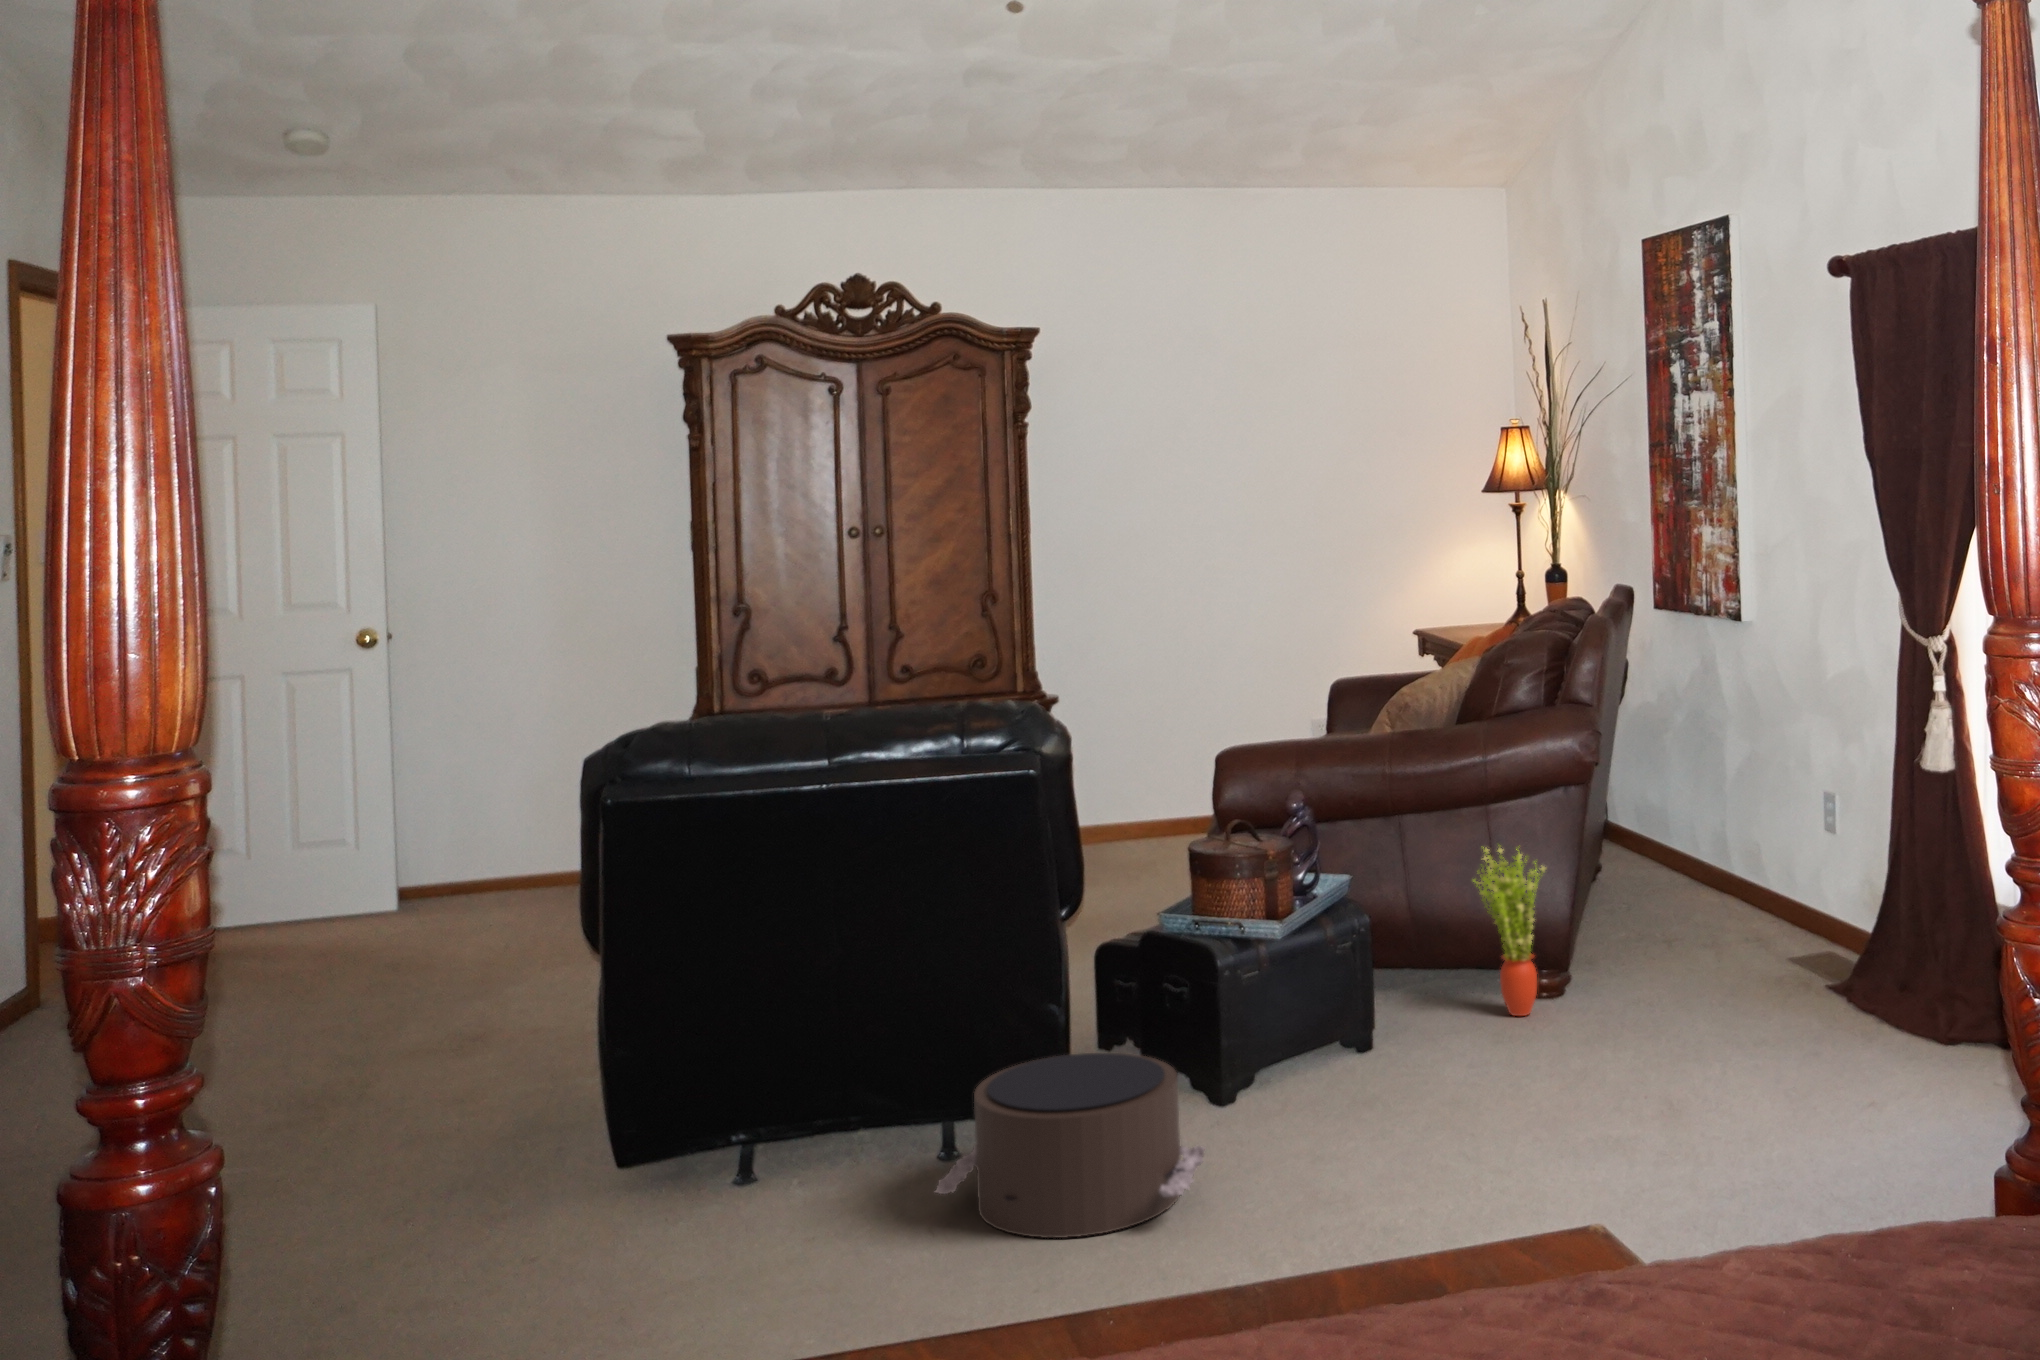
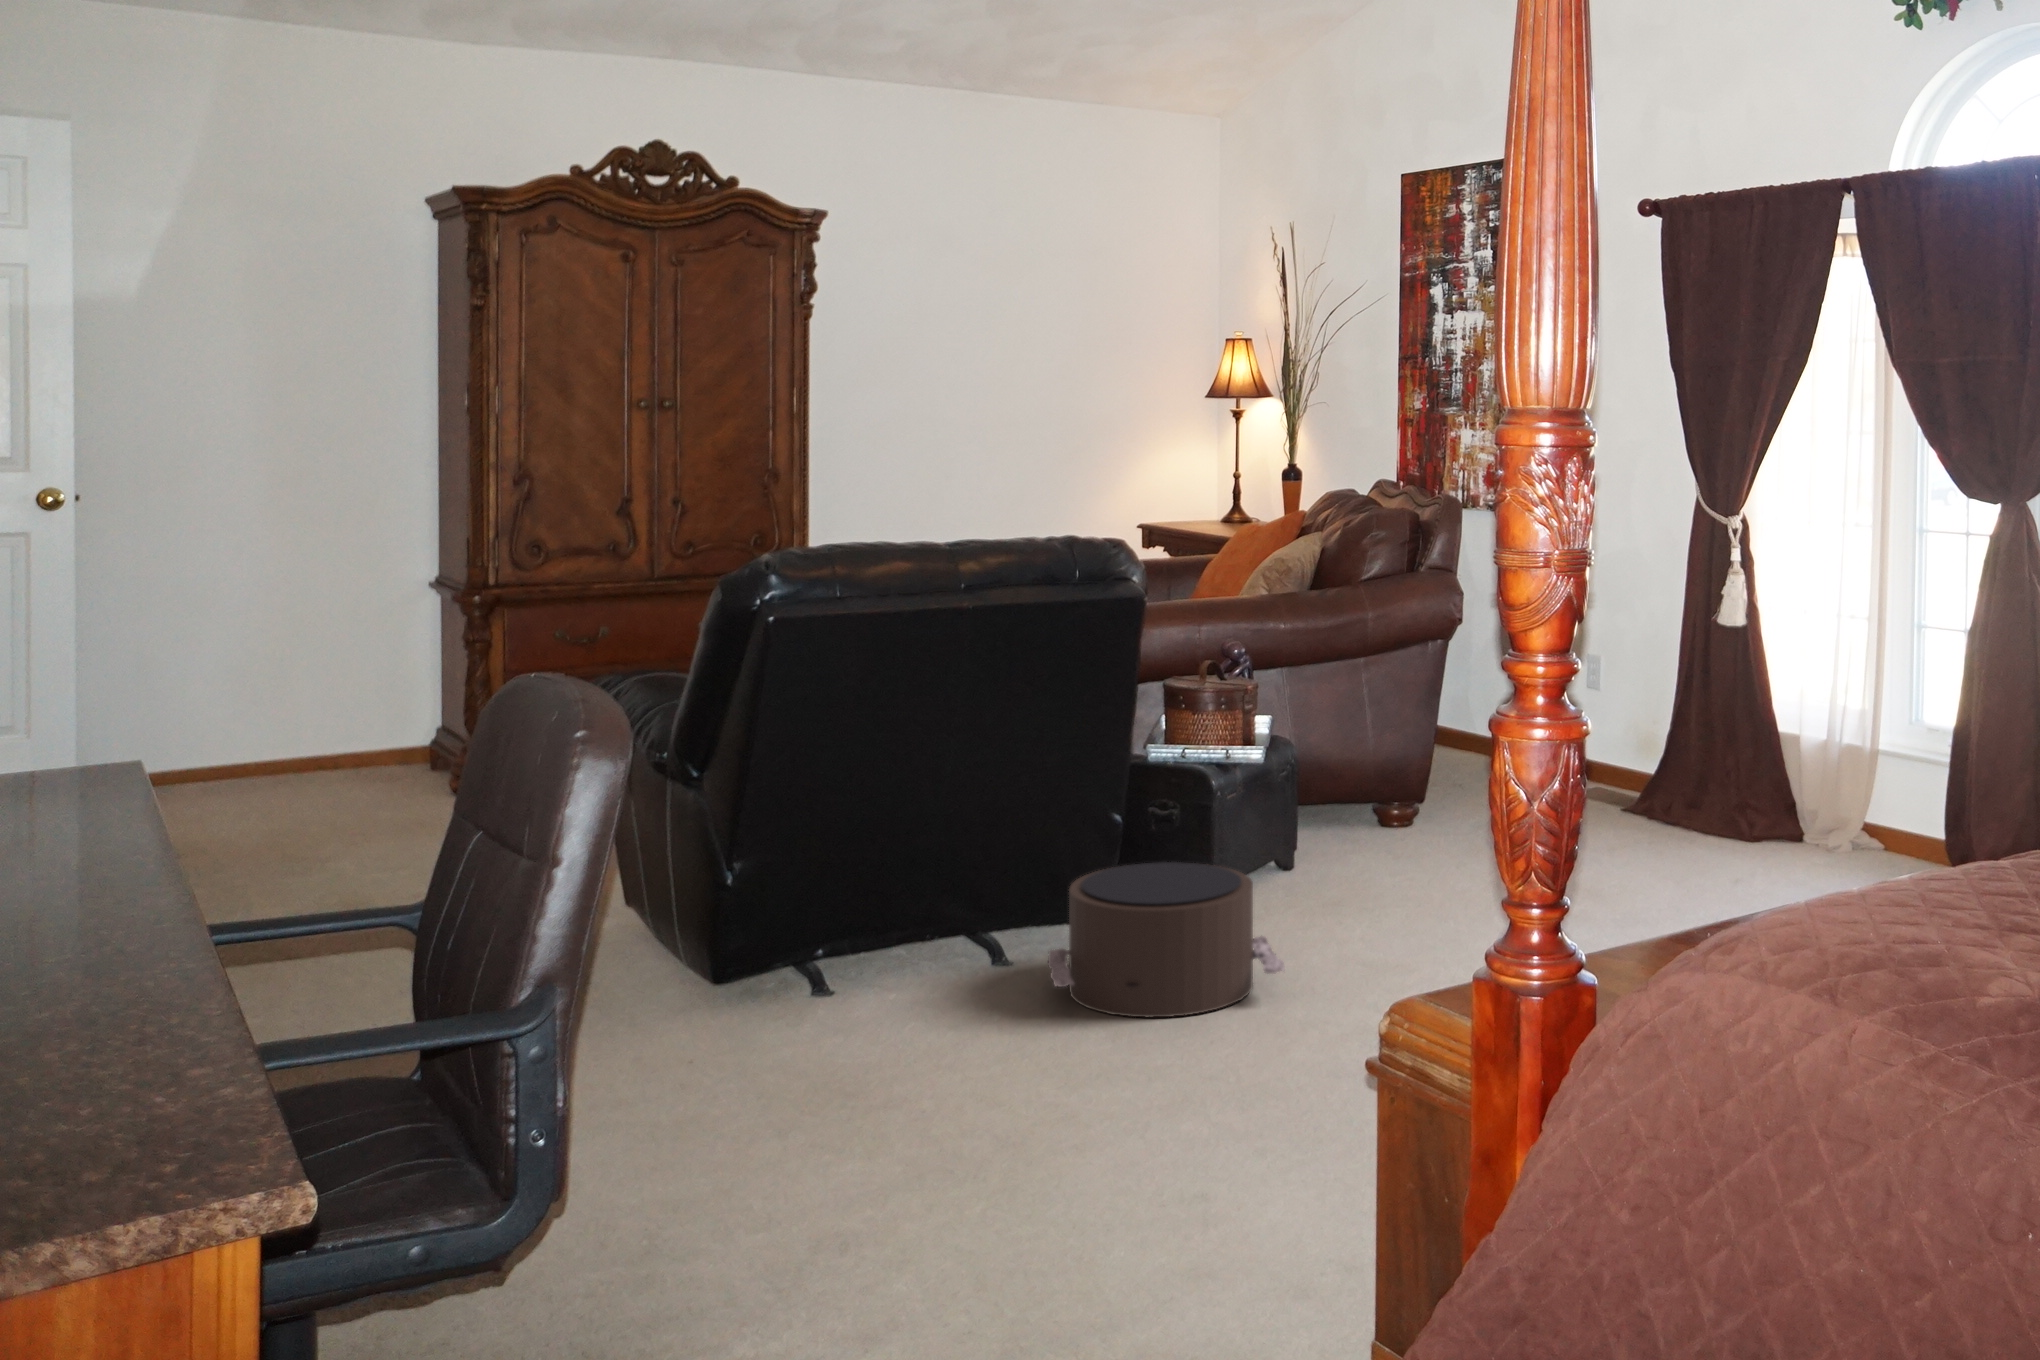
potted plant: present [1476,845,1545,1016] -> none [1359,690,1421,839]

